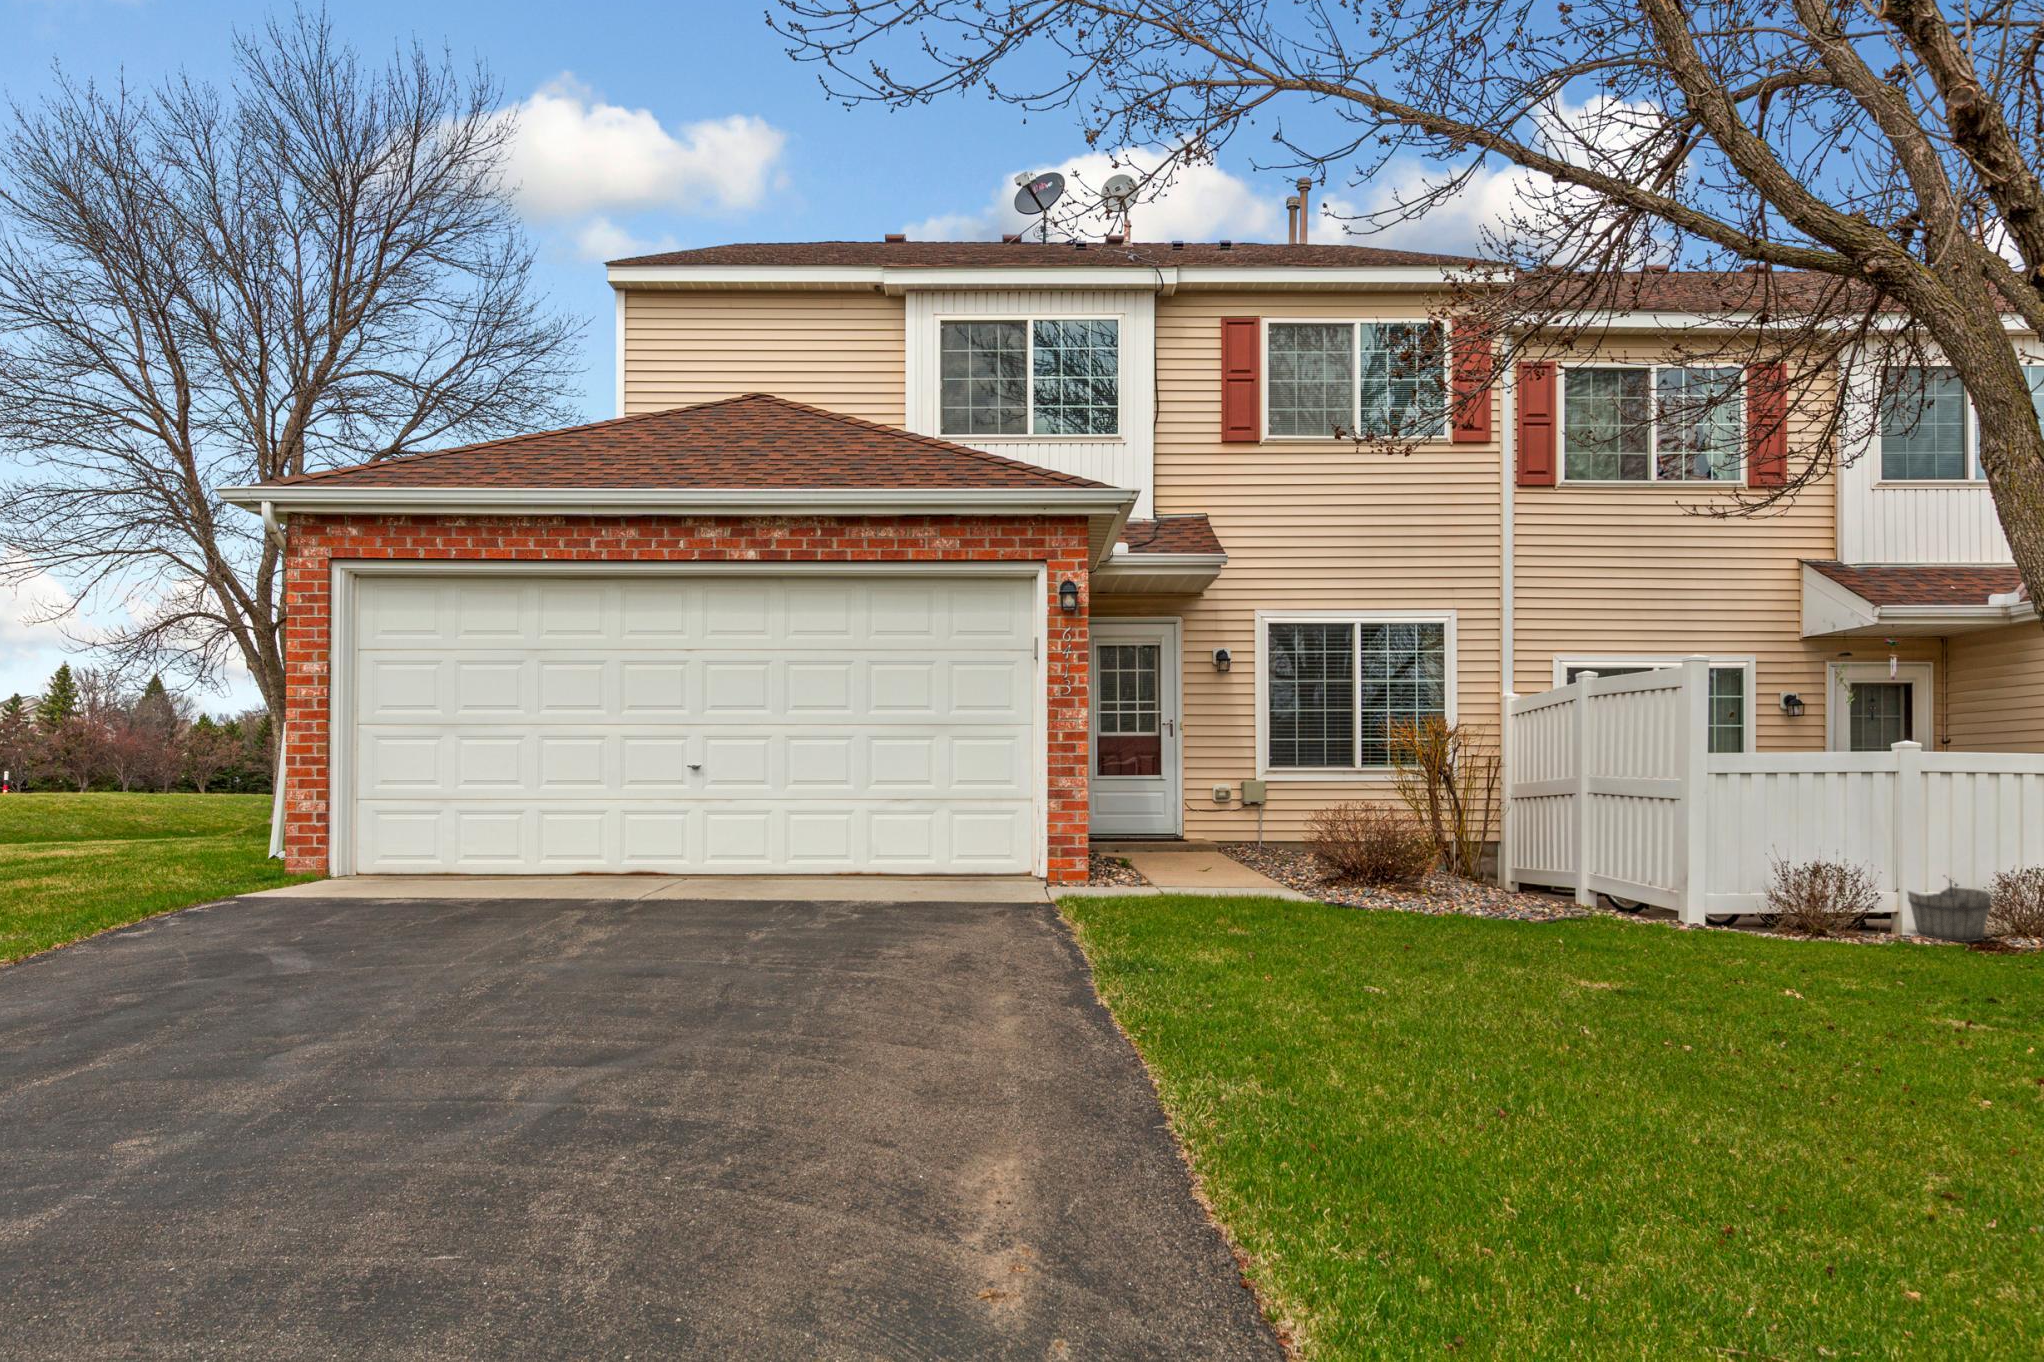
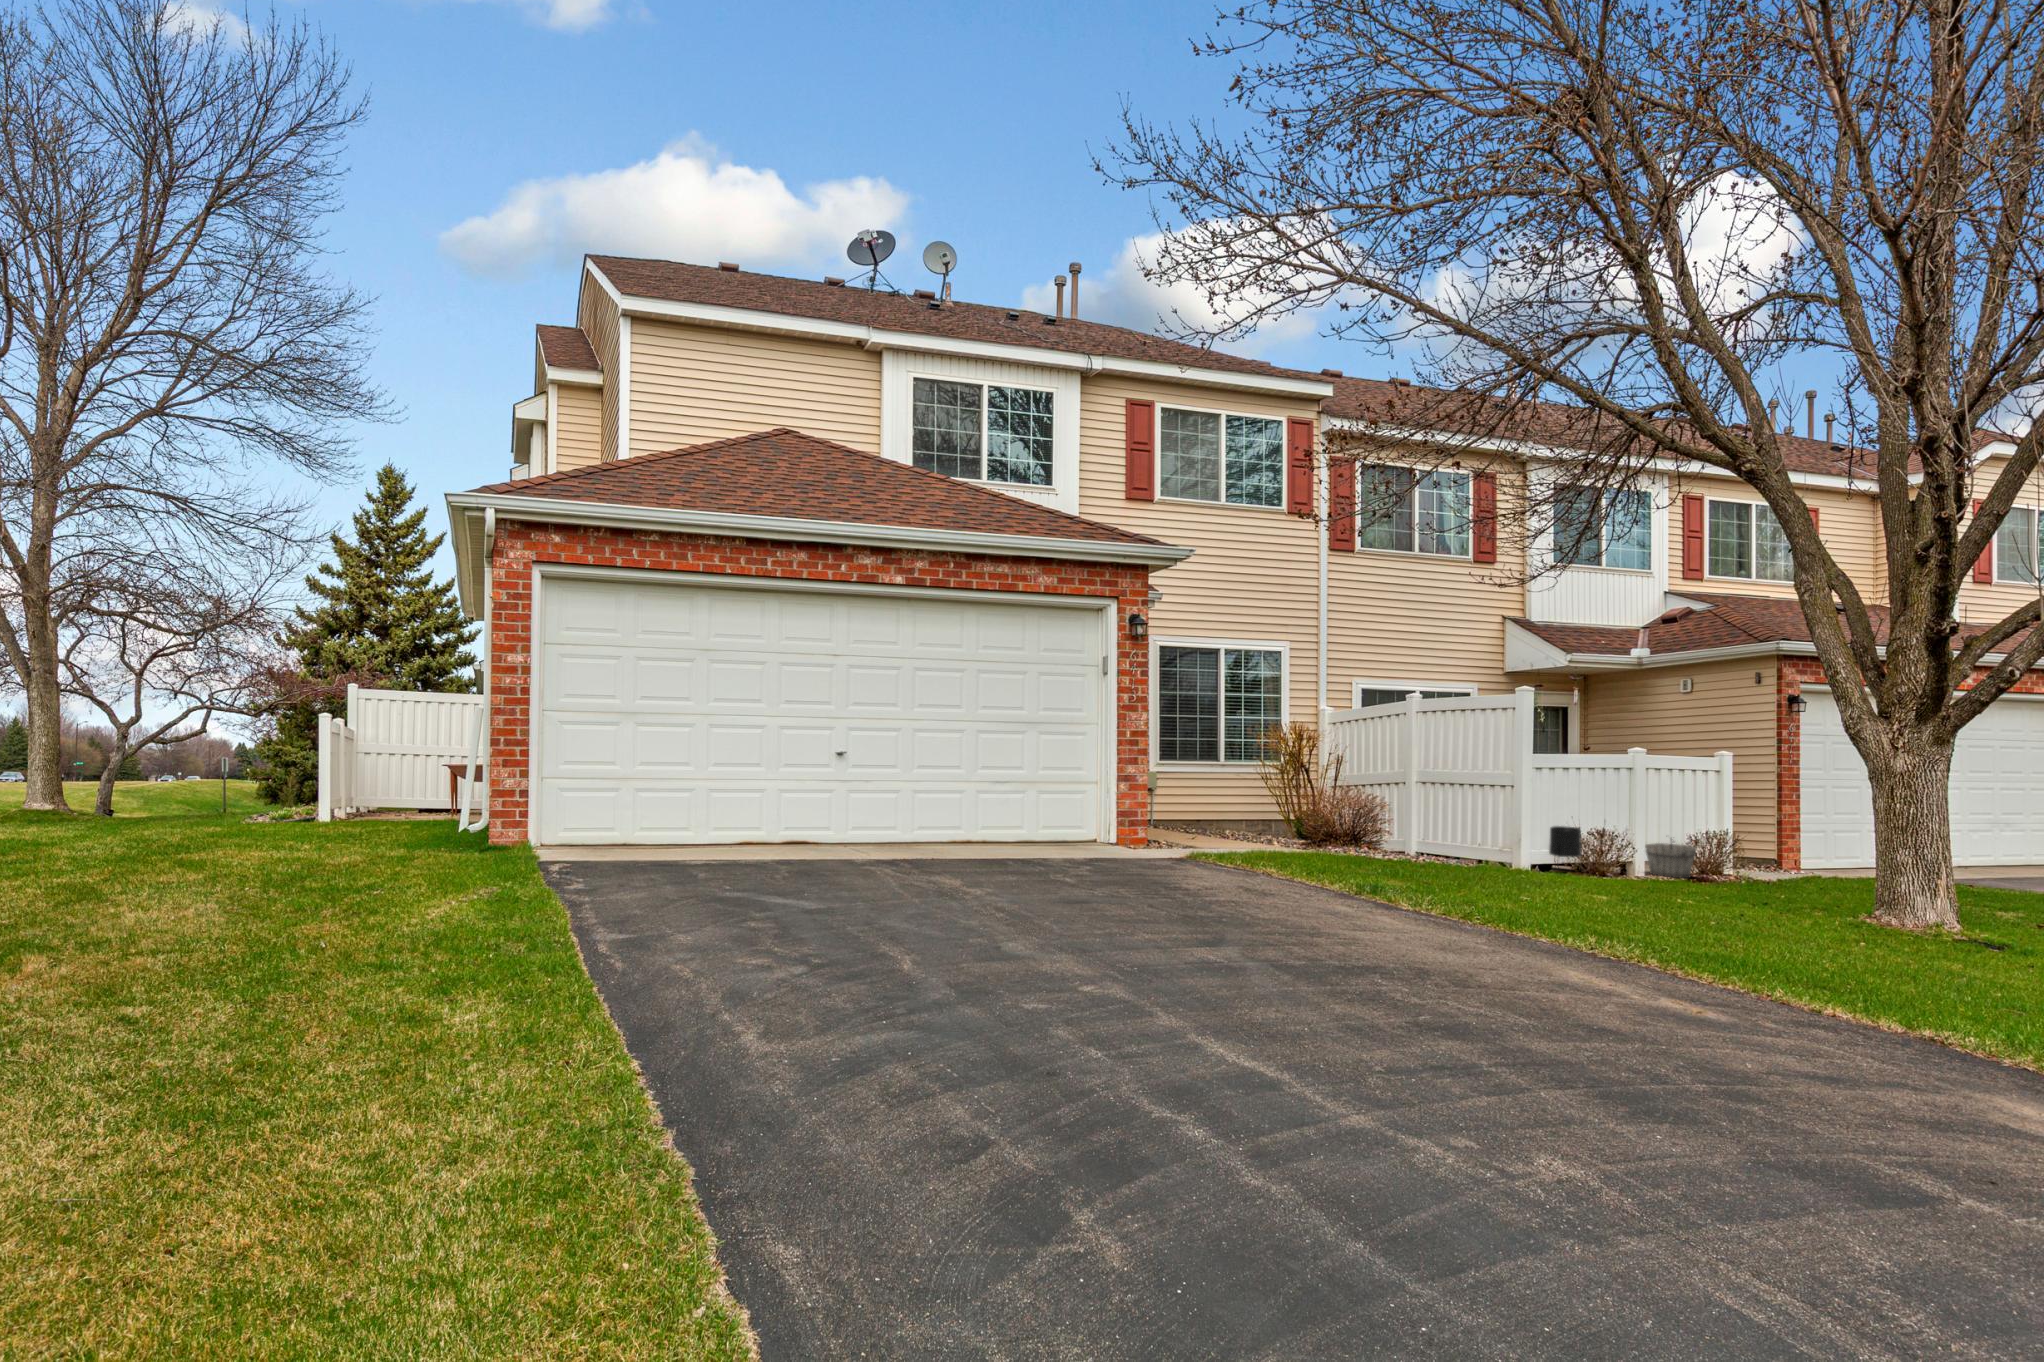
planter: none [1730,860,1782,927] -> present [1549,826,1582,862]

